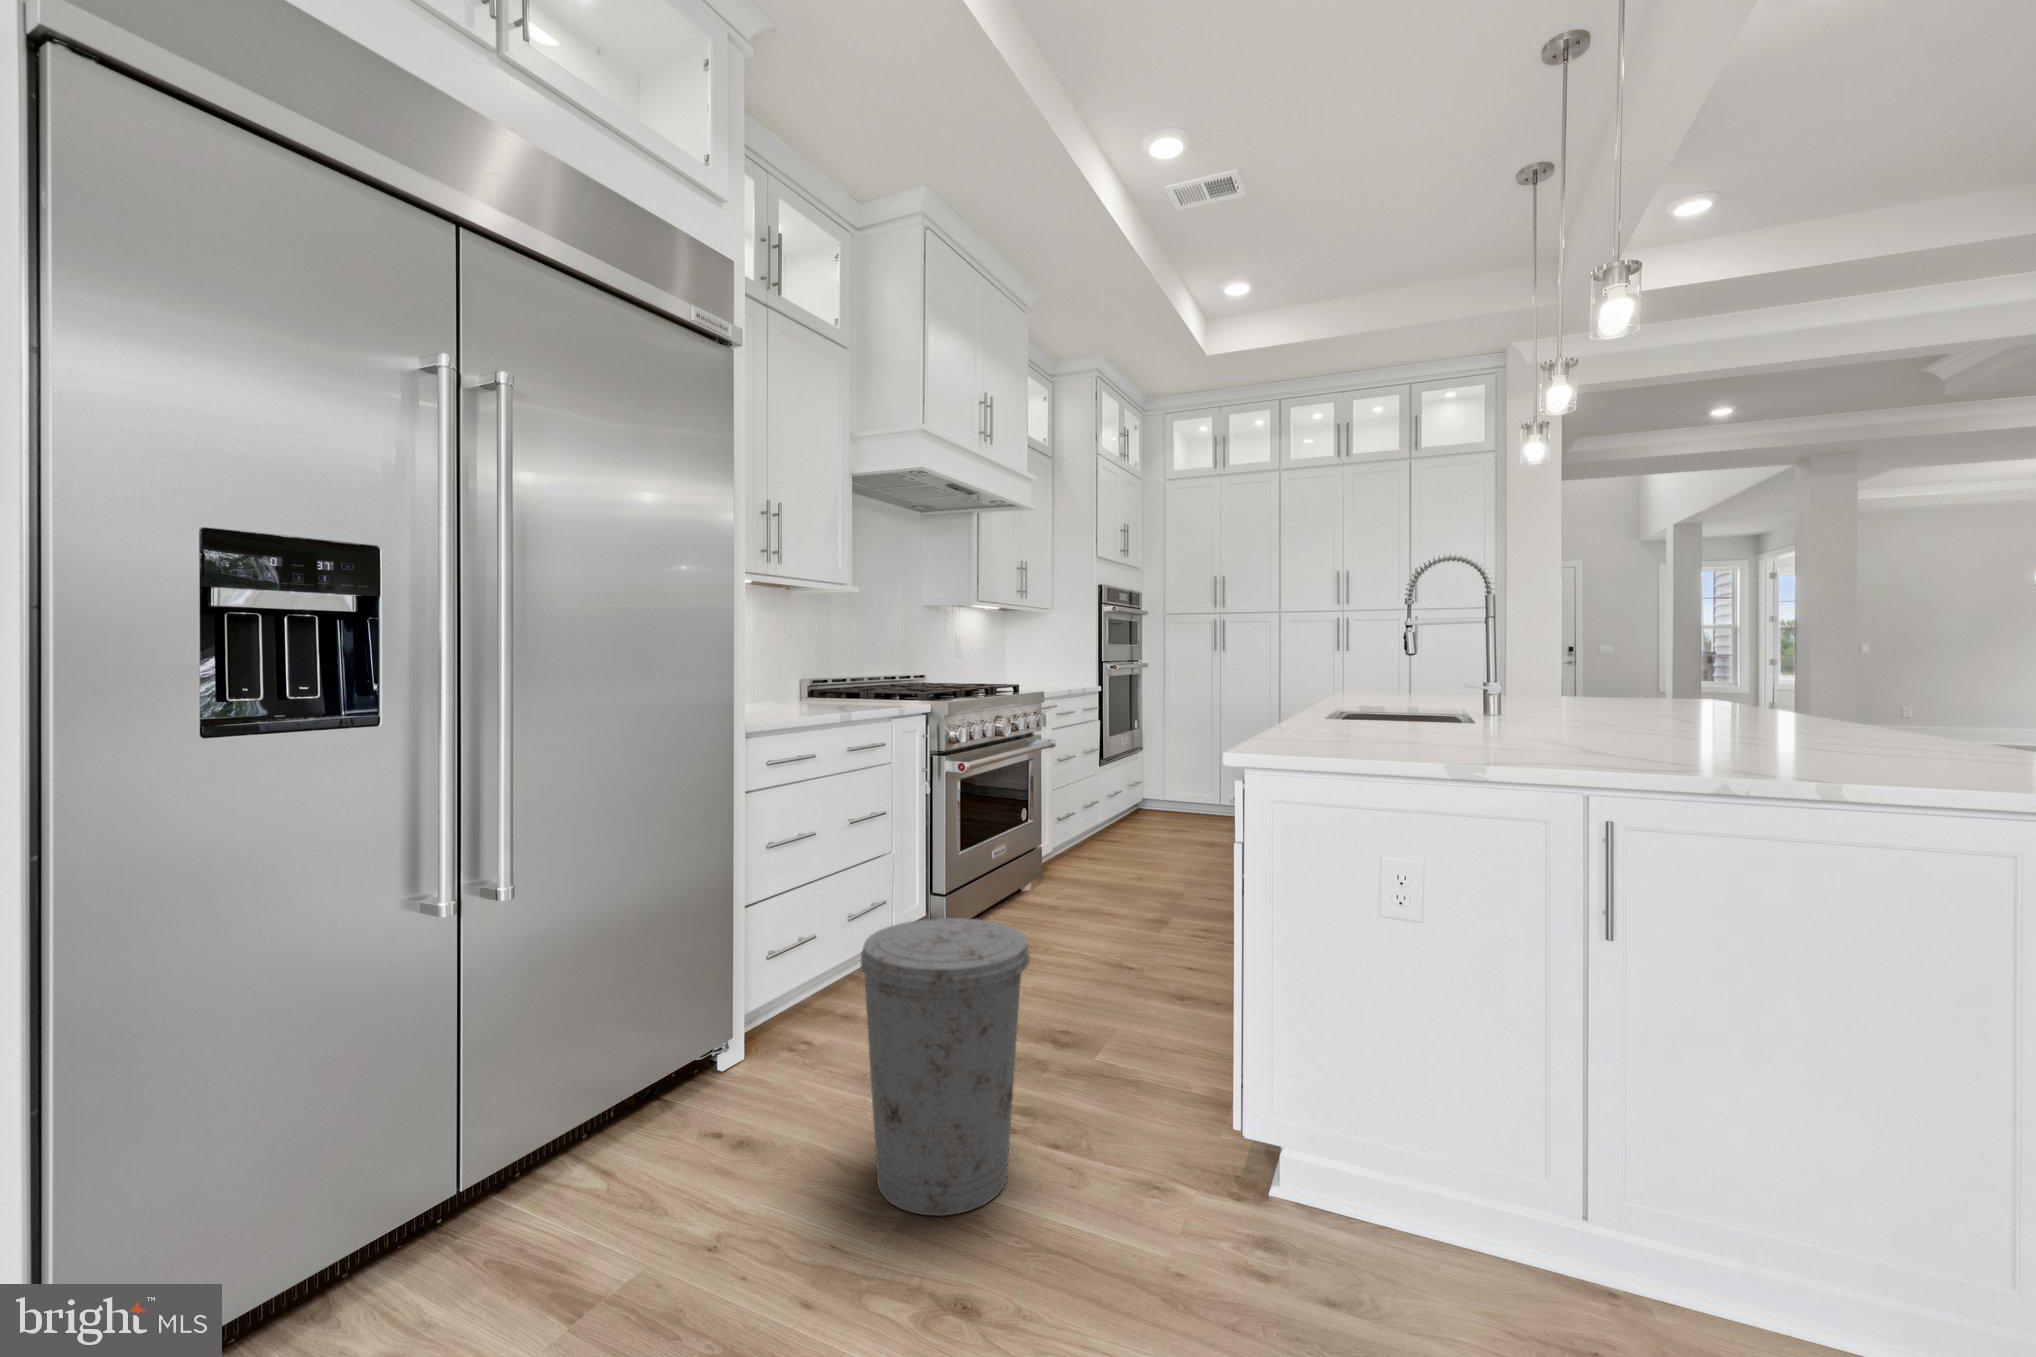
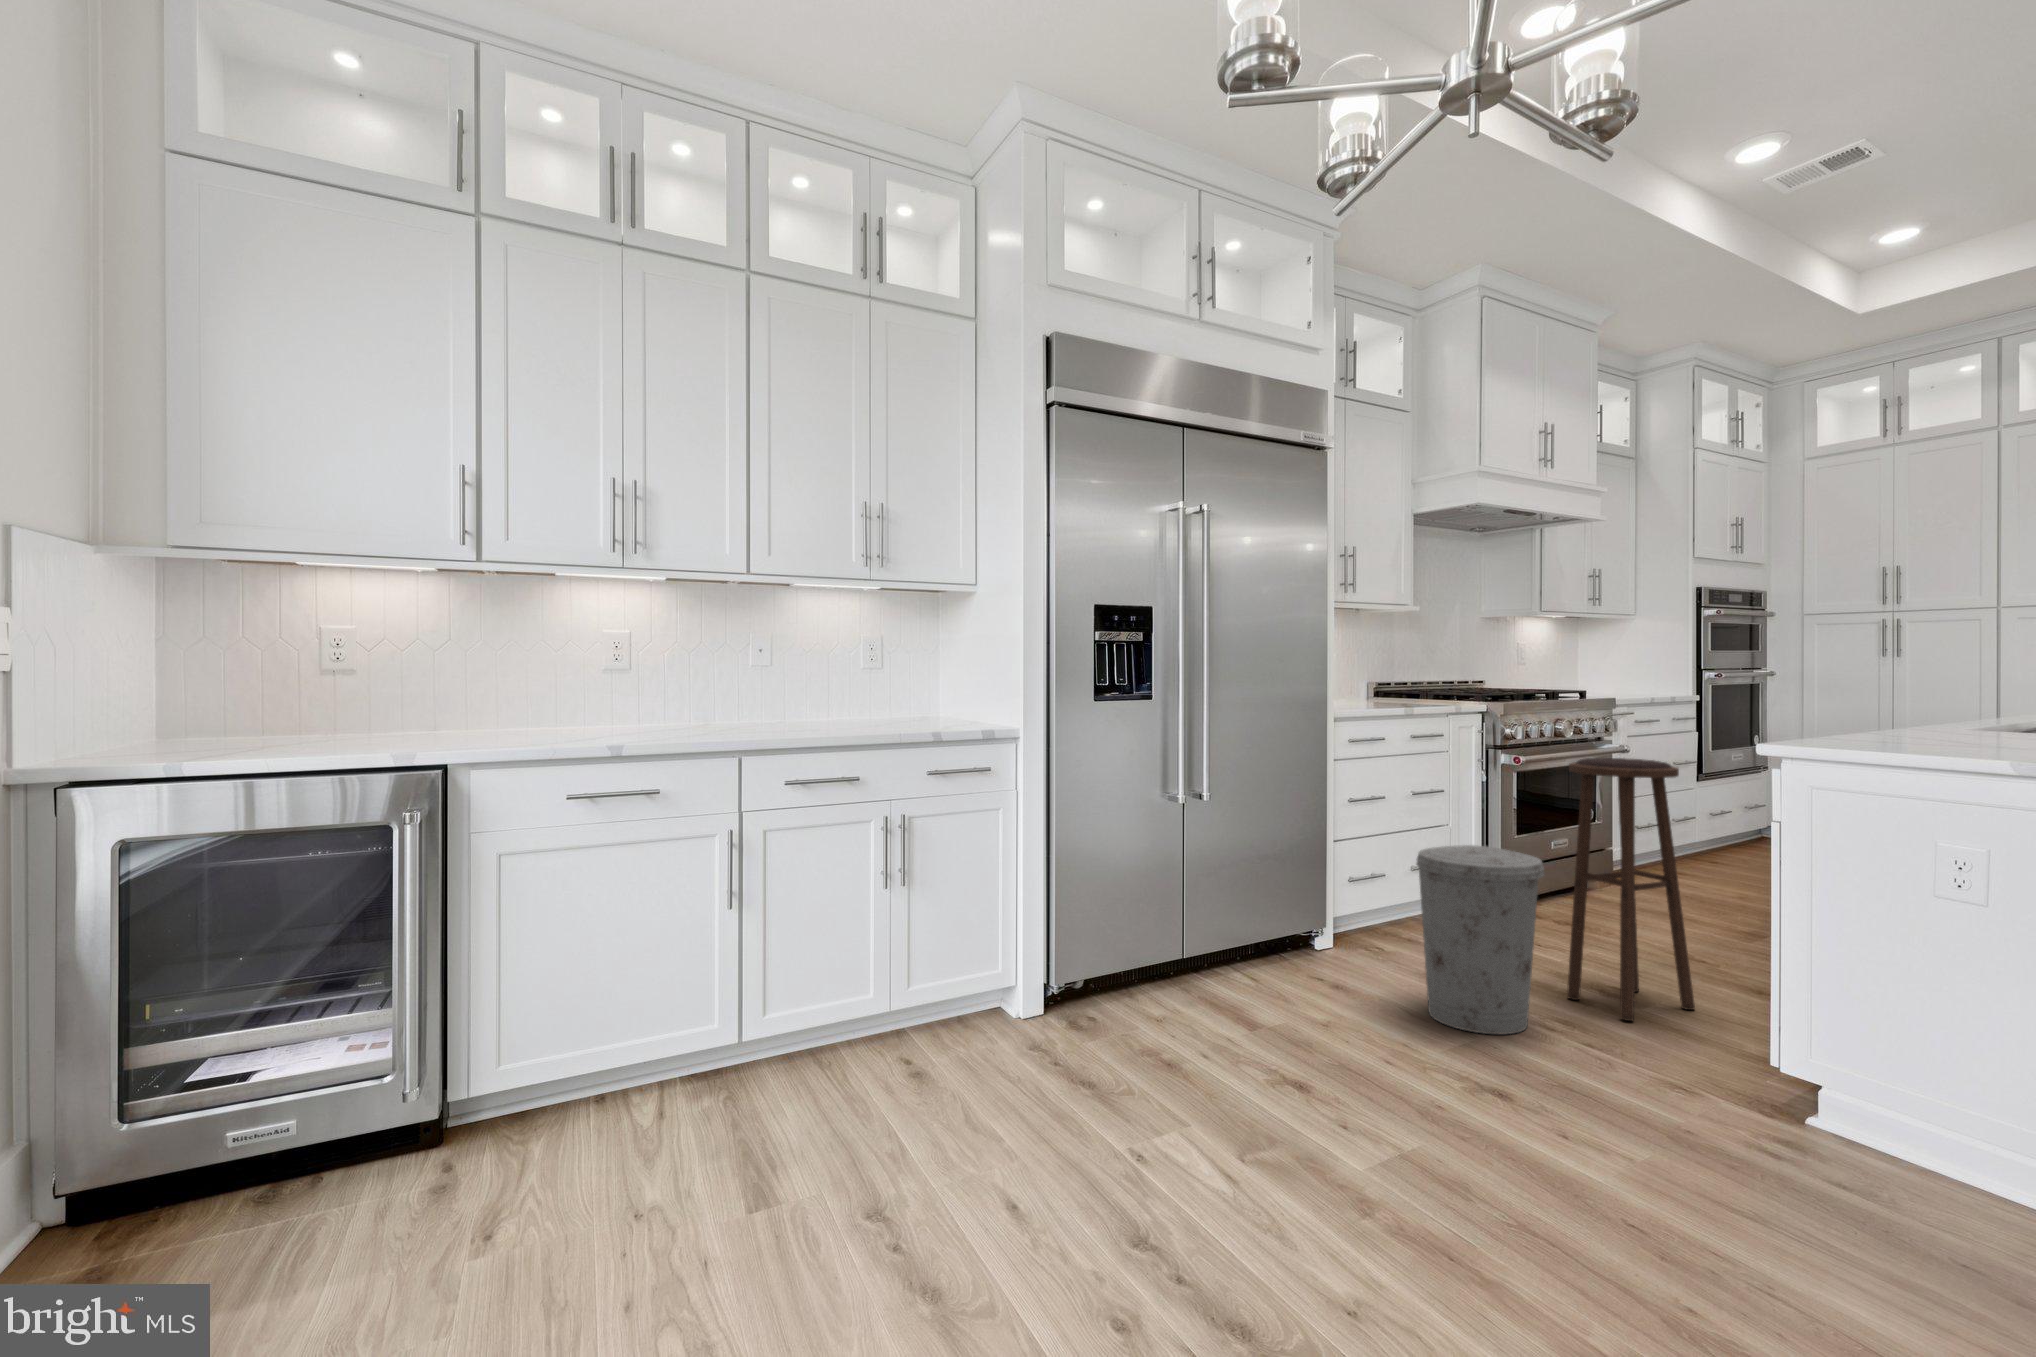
stool: none [1041,778,1170,1121] -> present [1567,758,1695,1021]

